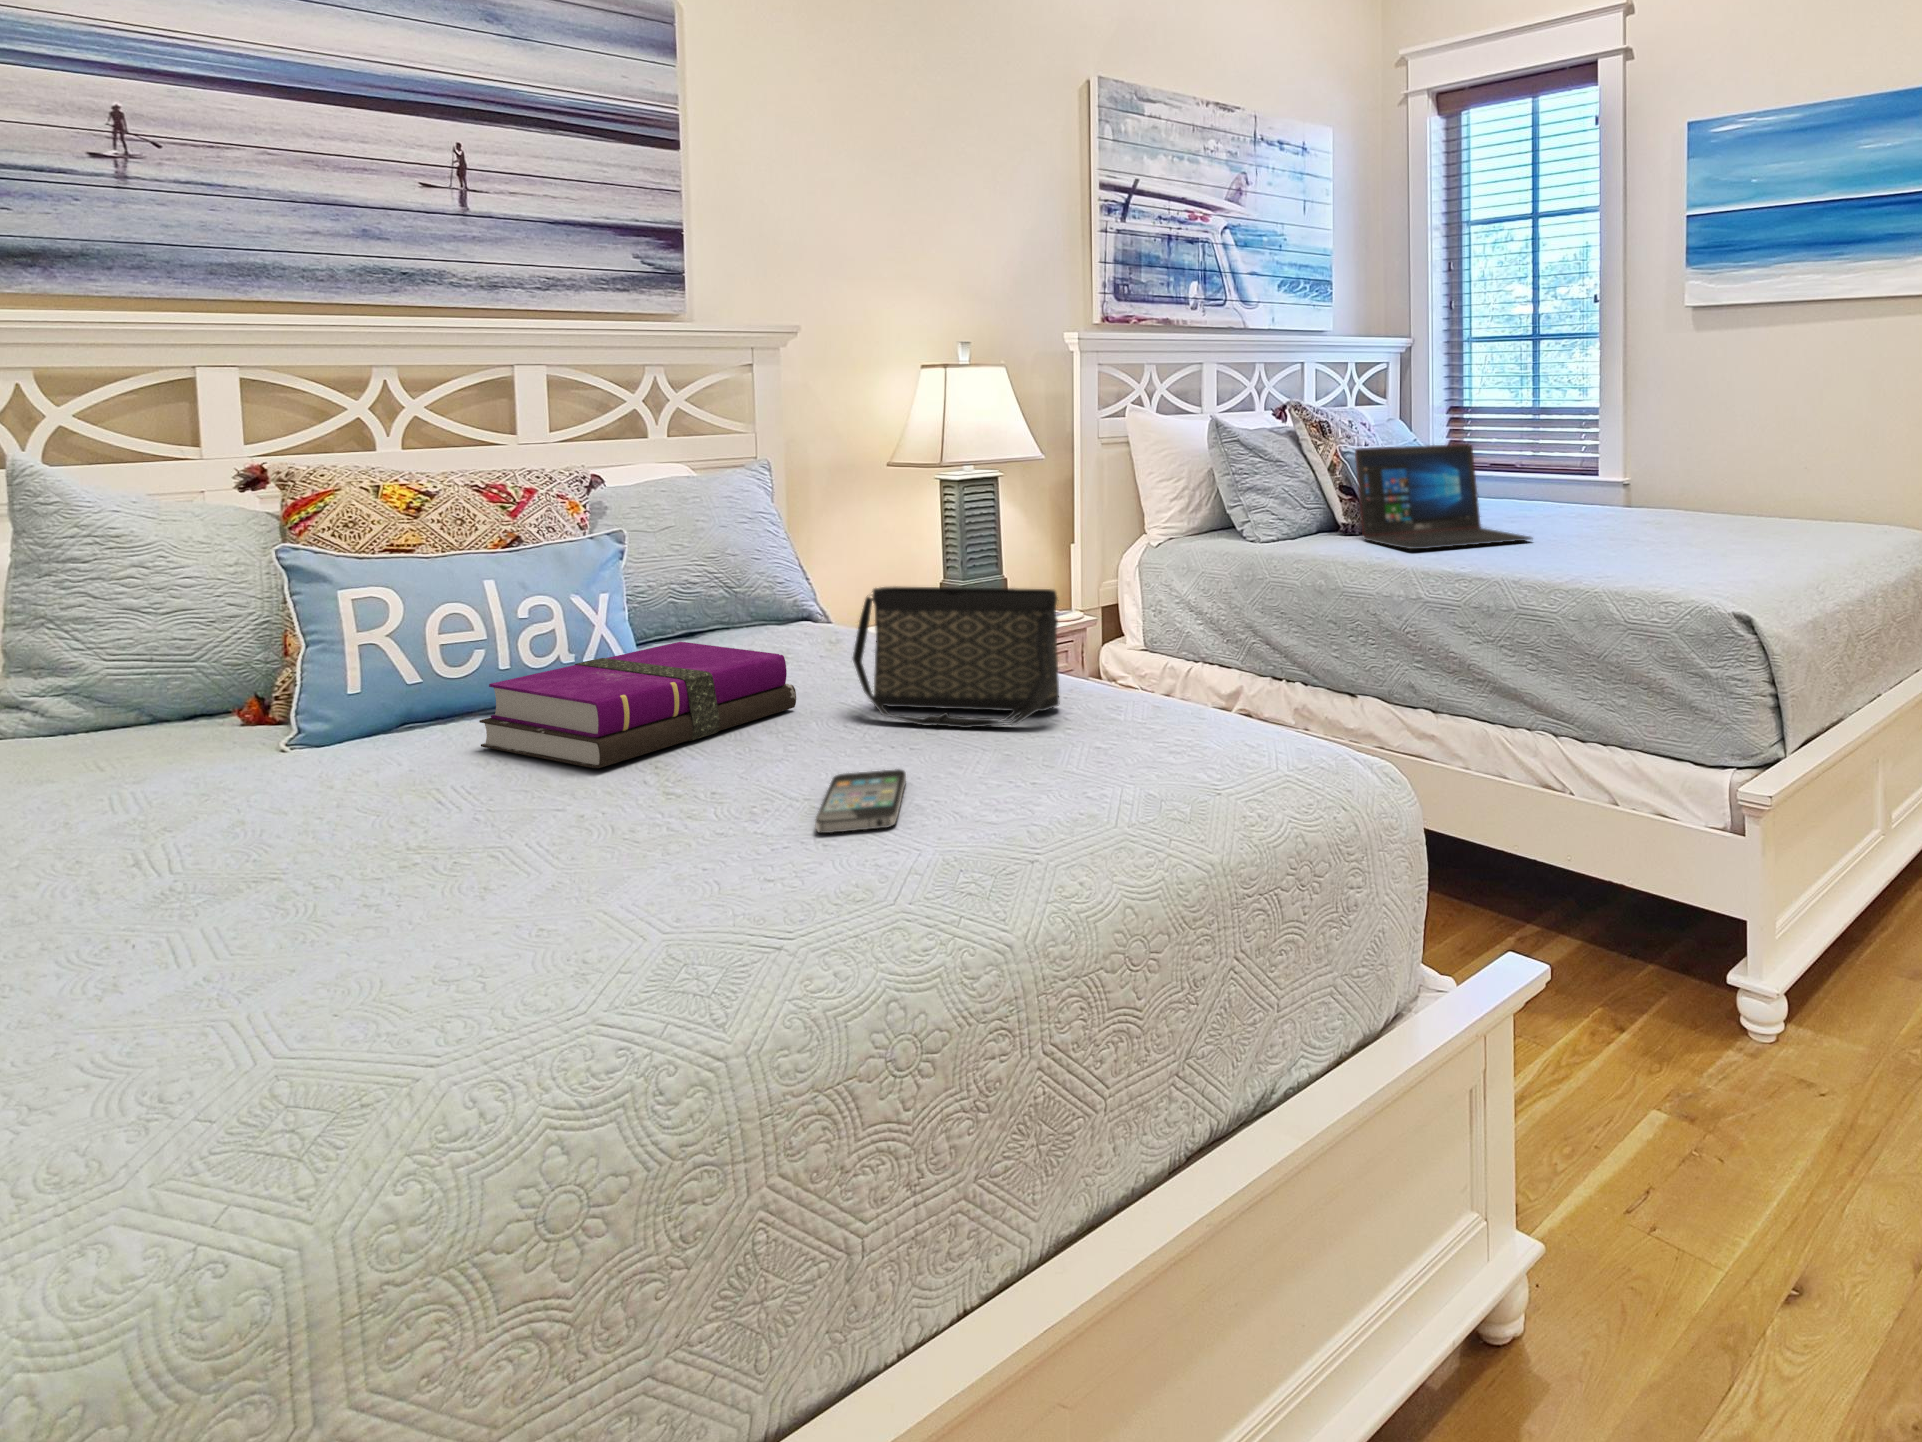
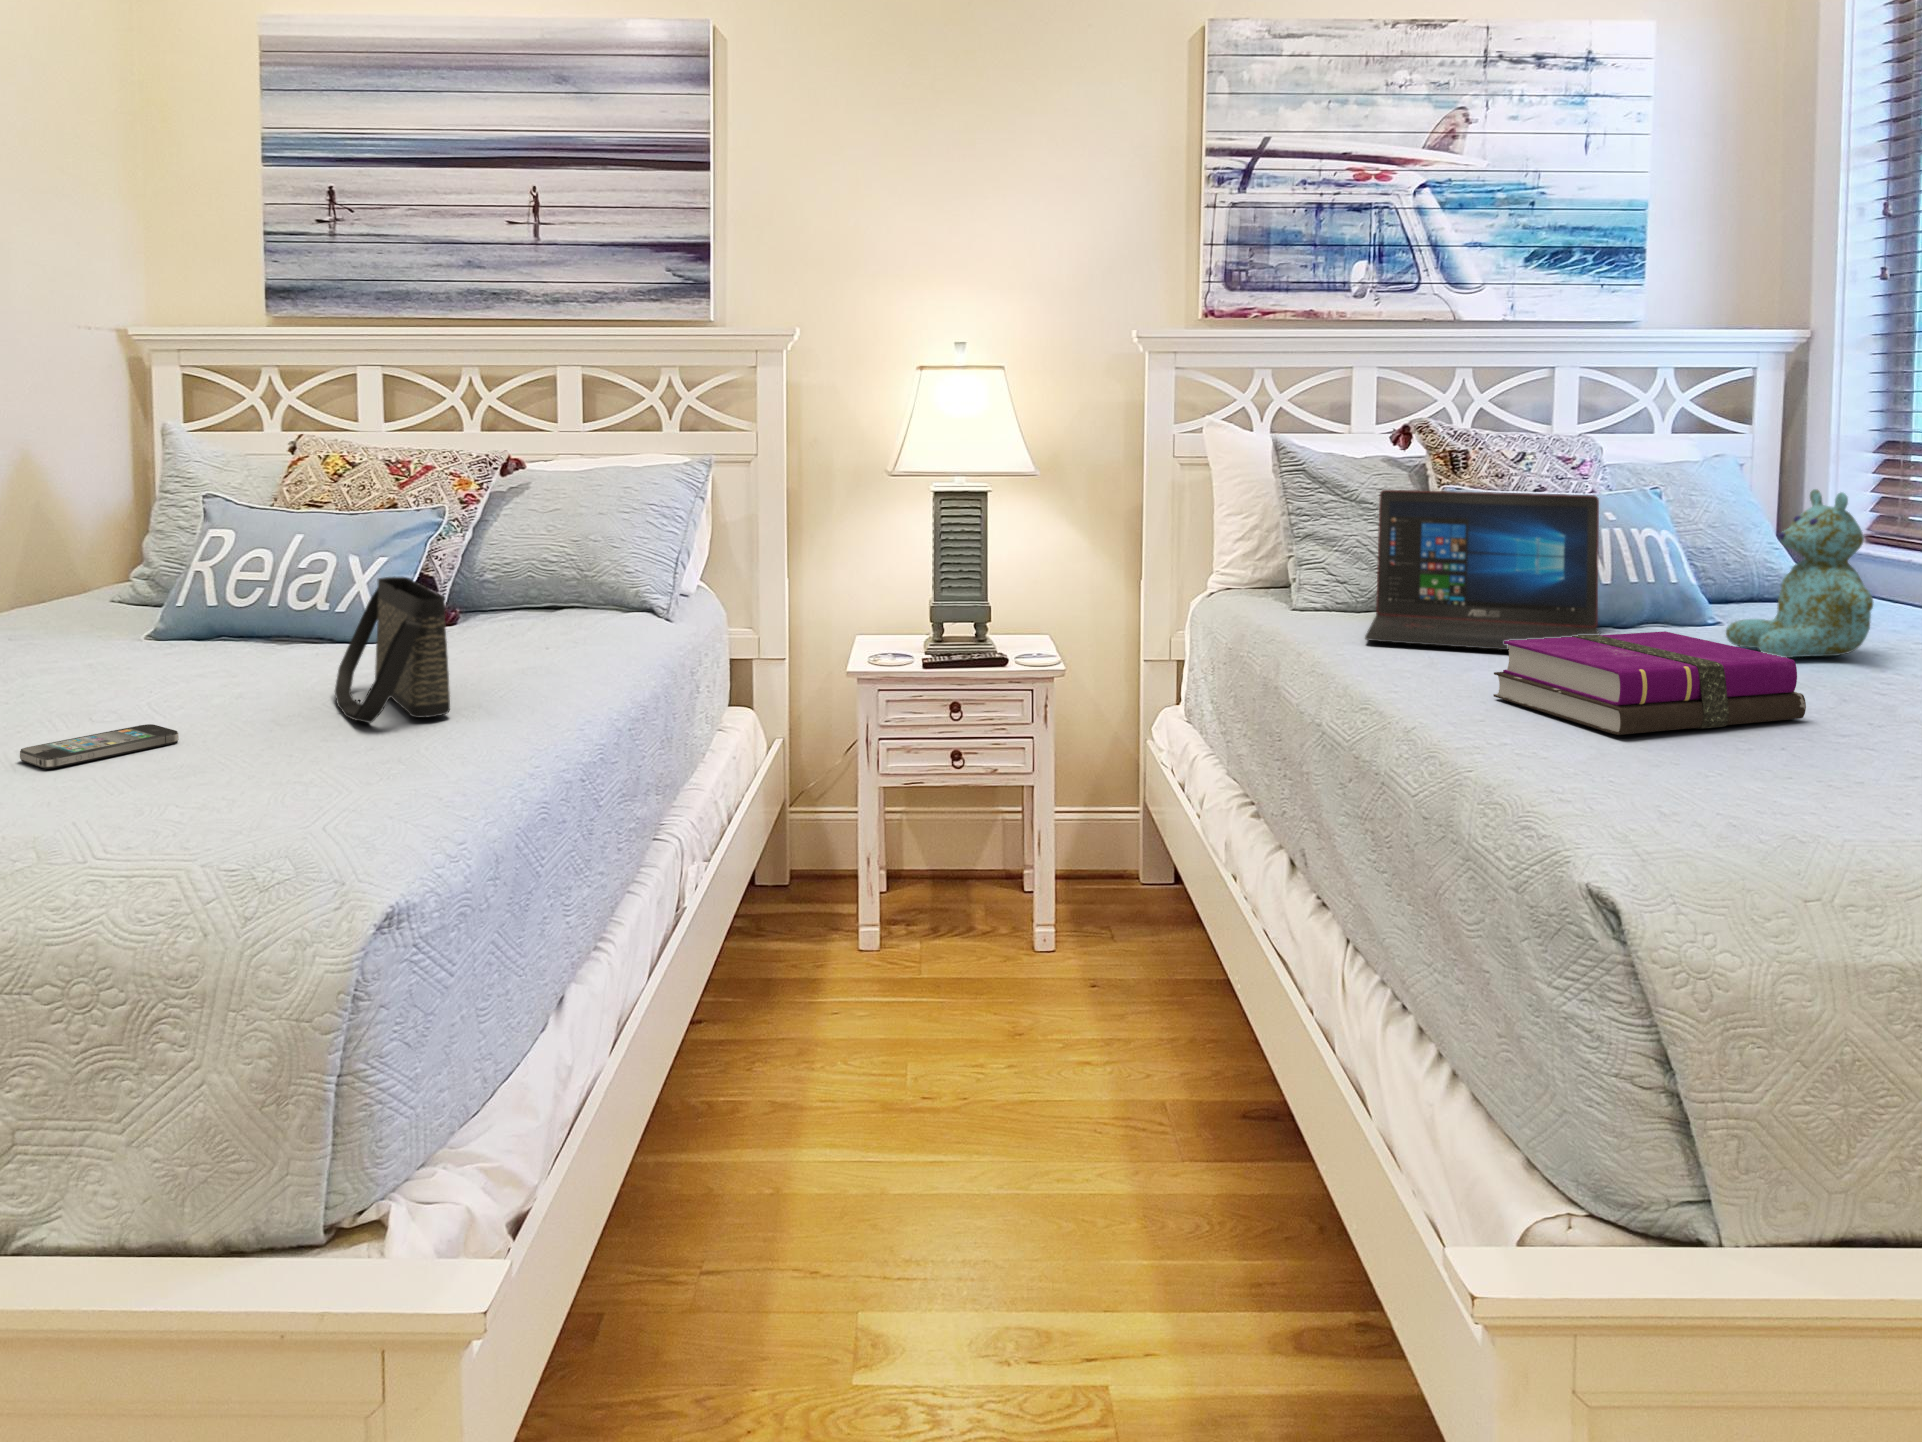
stuffed bear: none [1548,432,1628,530] -> present [1726,489,1873,658]
notebook: present [479,642,796,768] -> present [1493,631,1806,735]

